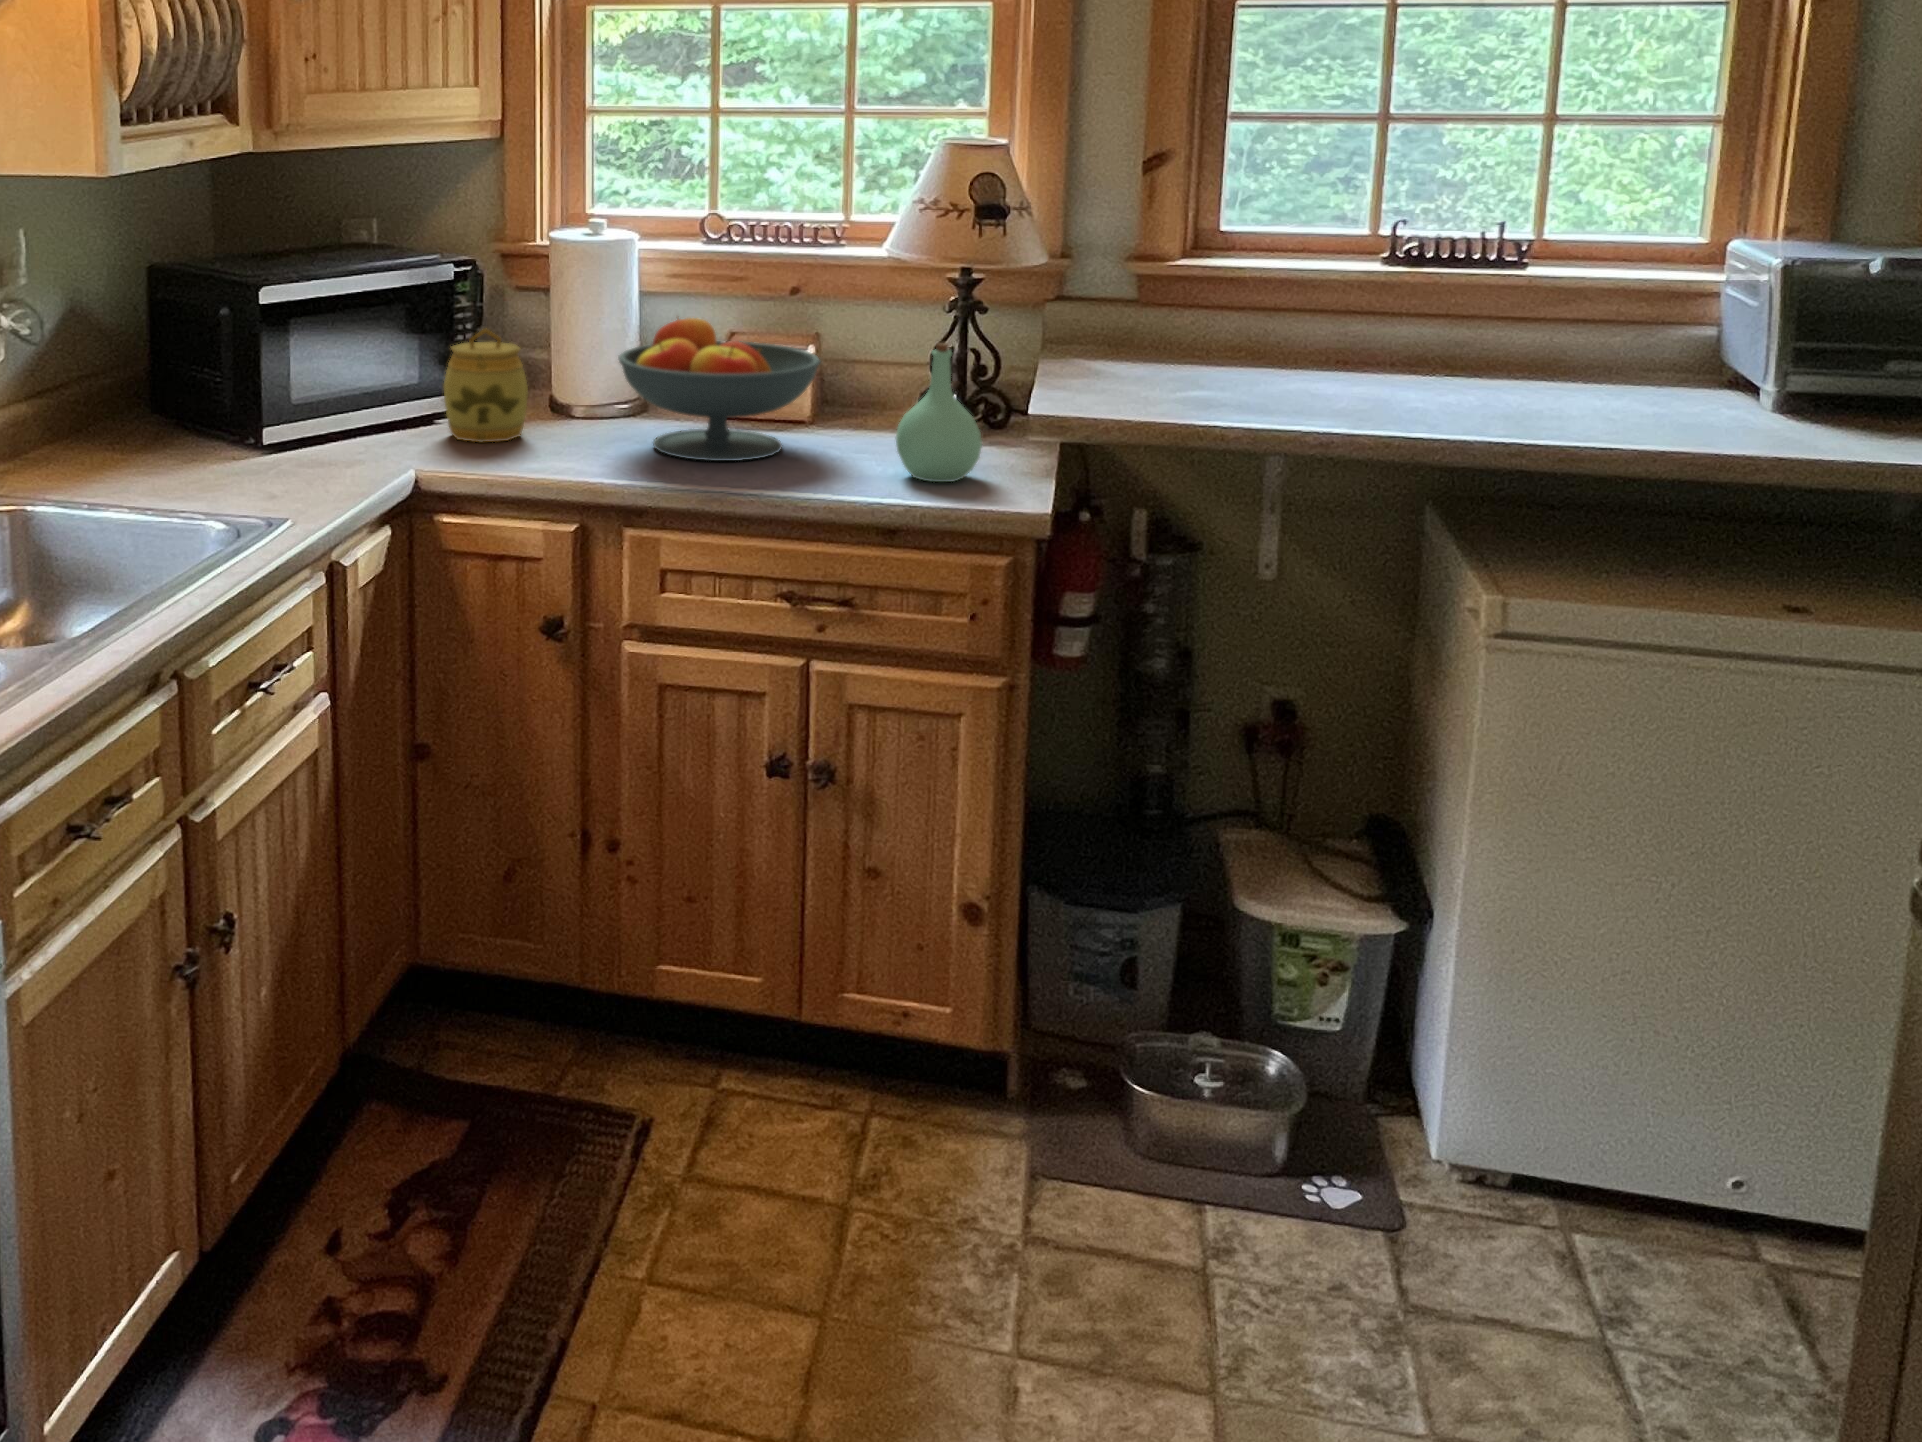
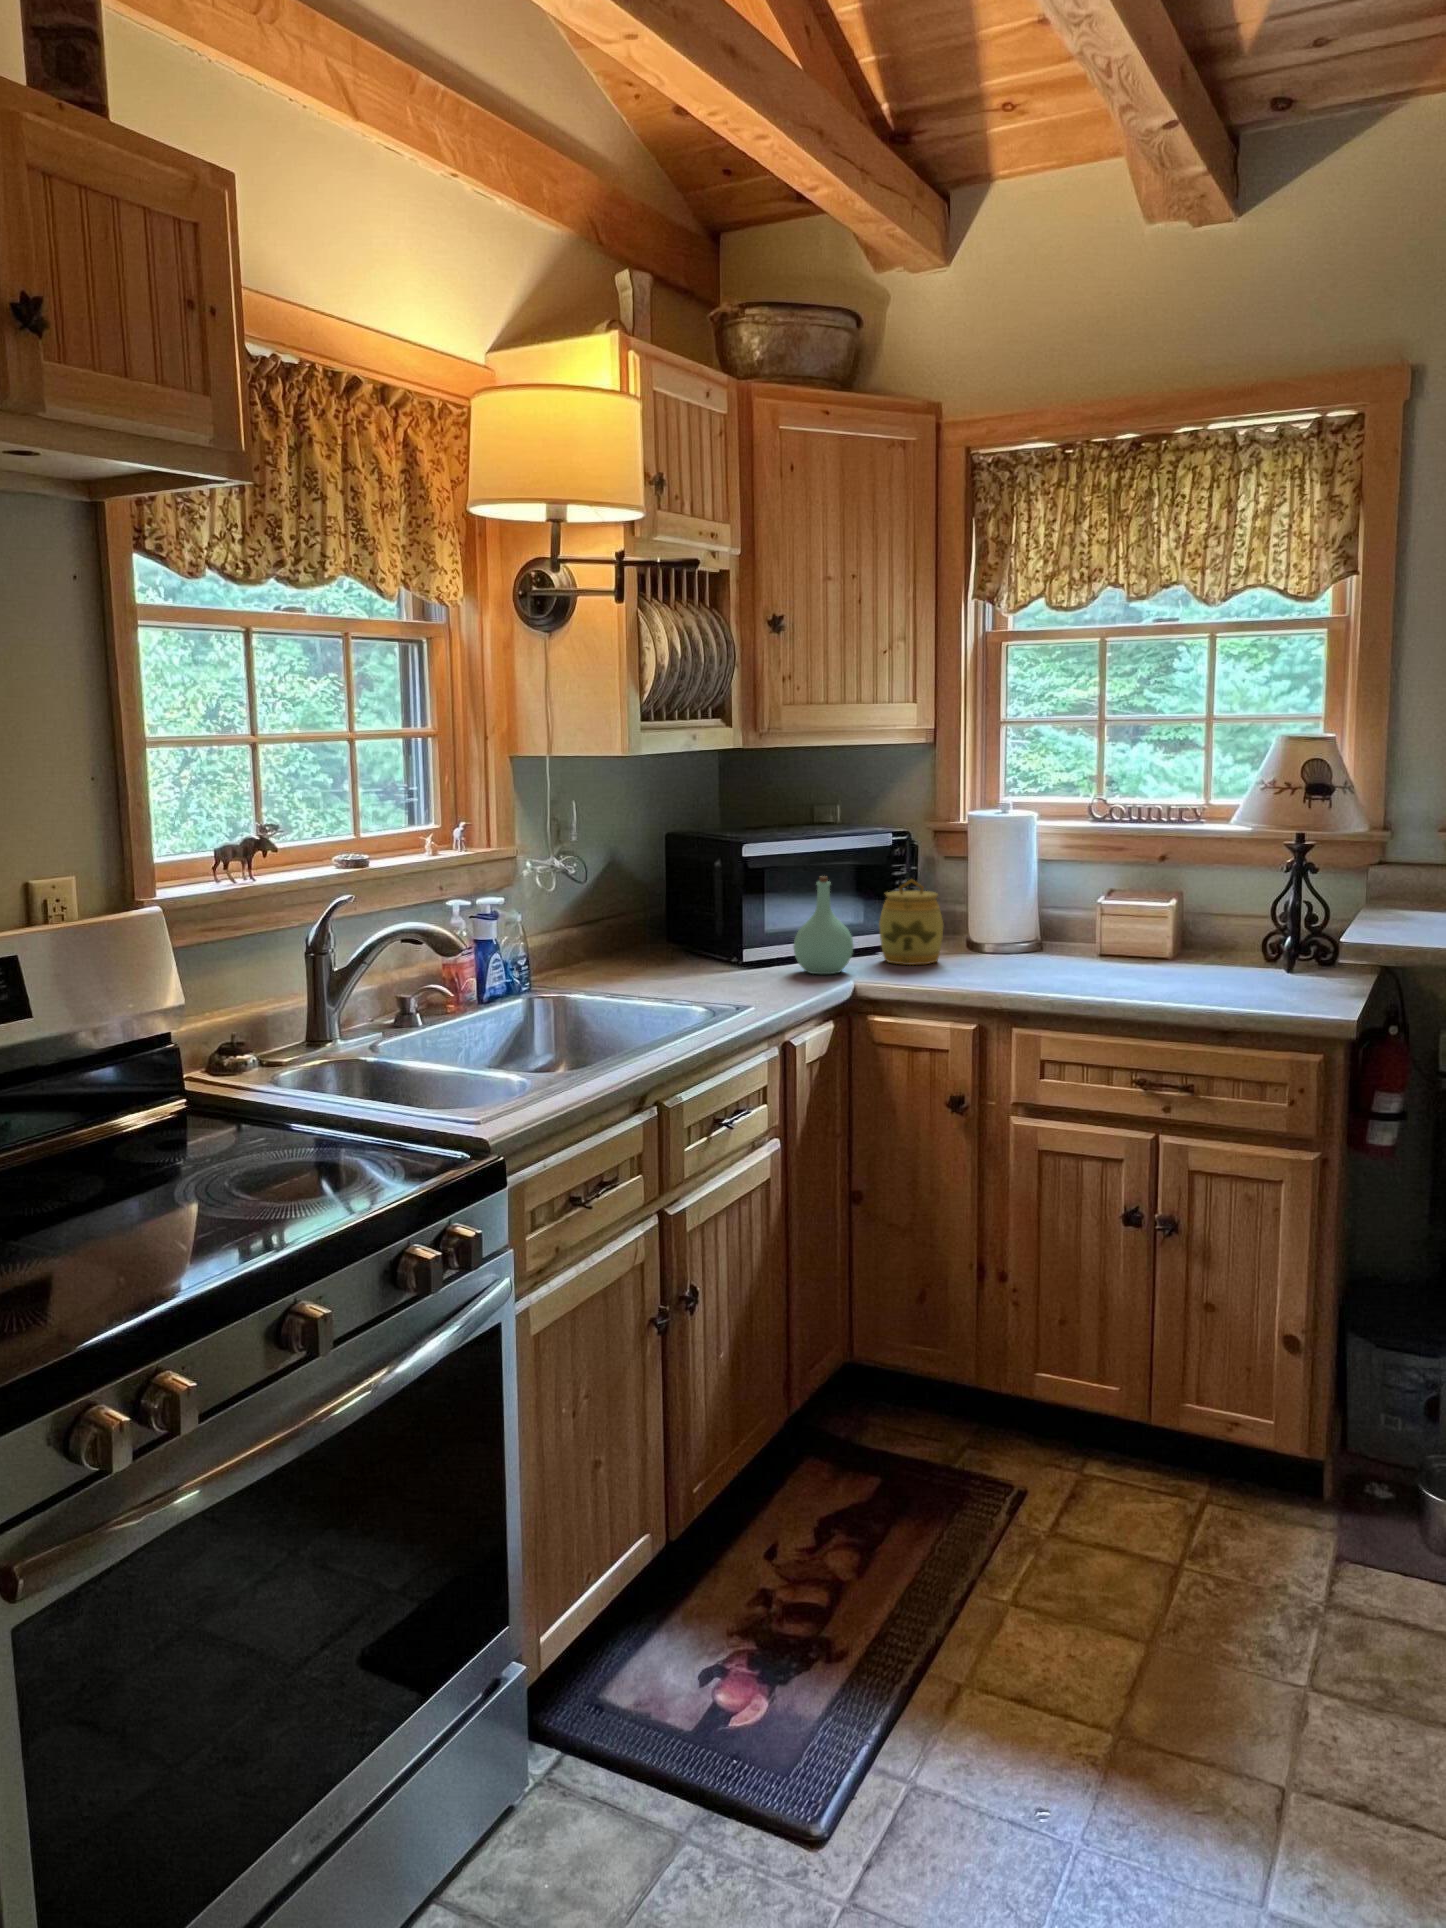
fruit bowl: present [619,318,821,461] -> none [1013,870,1175,980]
bottle: present [896,343,982,482] -> present [794,876,854,974]

